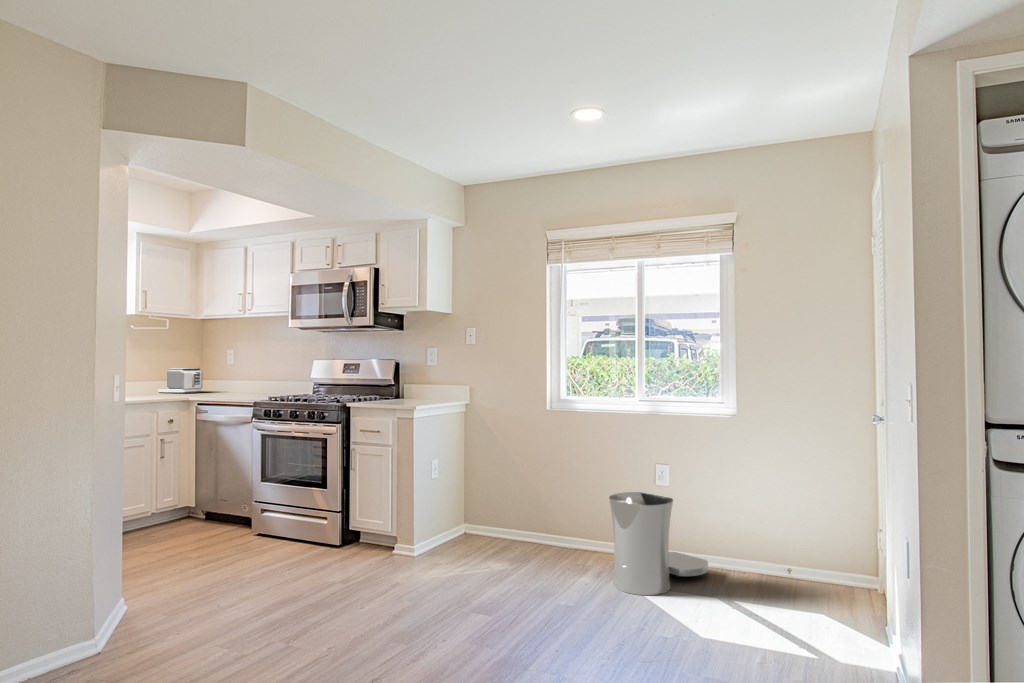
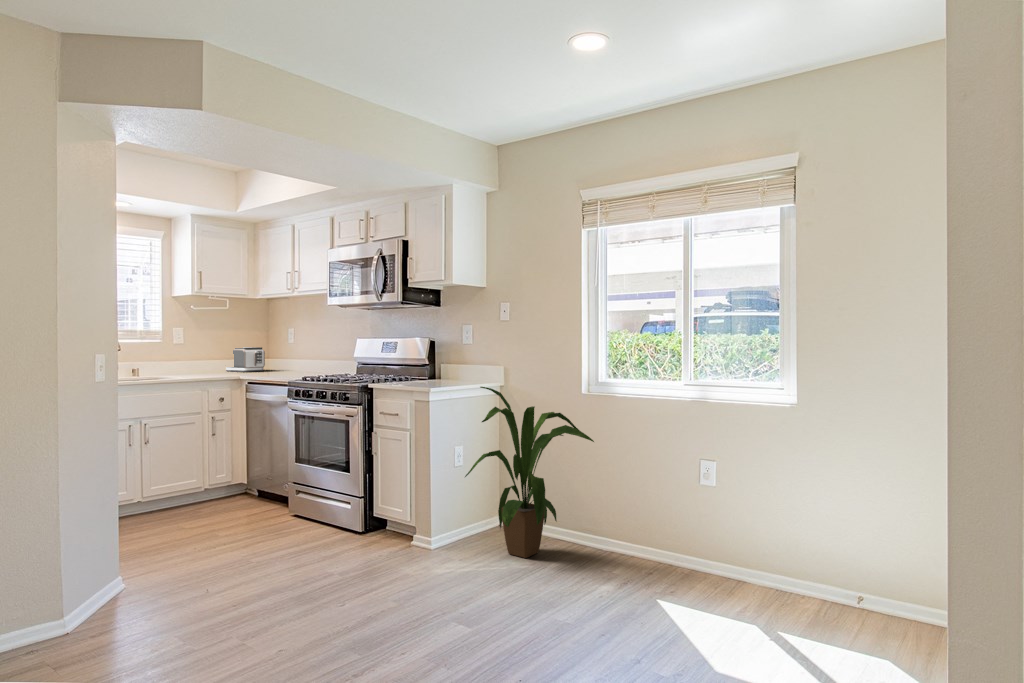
house plant: none [452,404,567,559] -> present [465,387,594,558]
trash can: present [609,492,708,595] -> none [628,492,755,617]

